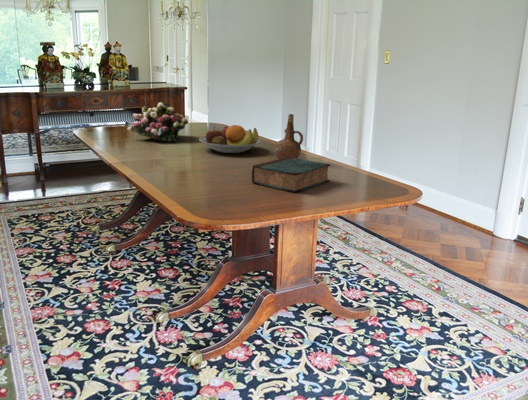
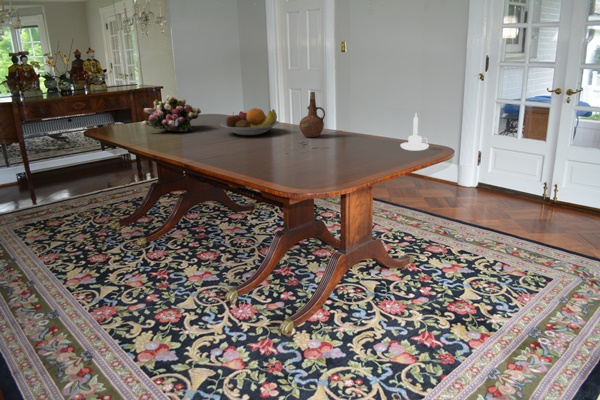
candle holder: none [363,149,394,192] -> present [400,114,429,150]
book: present [252,157,330,192] -> none [303,130,368,159]

